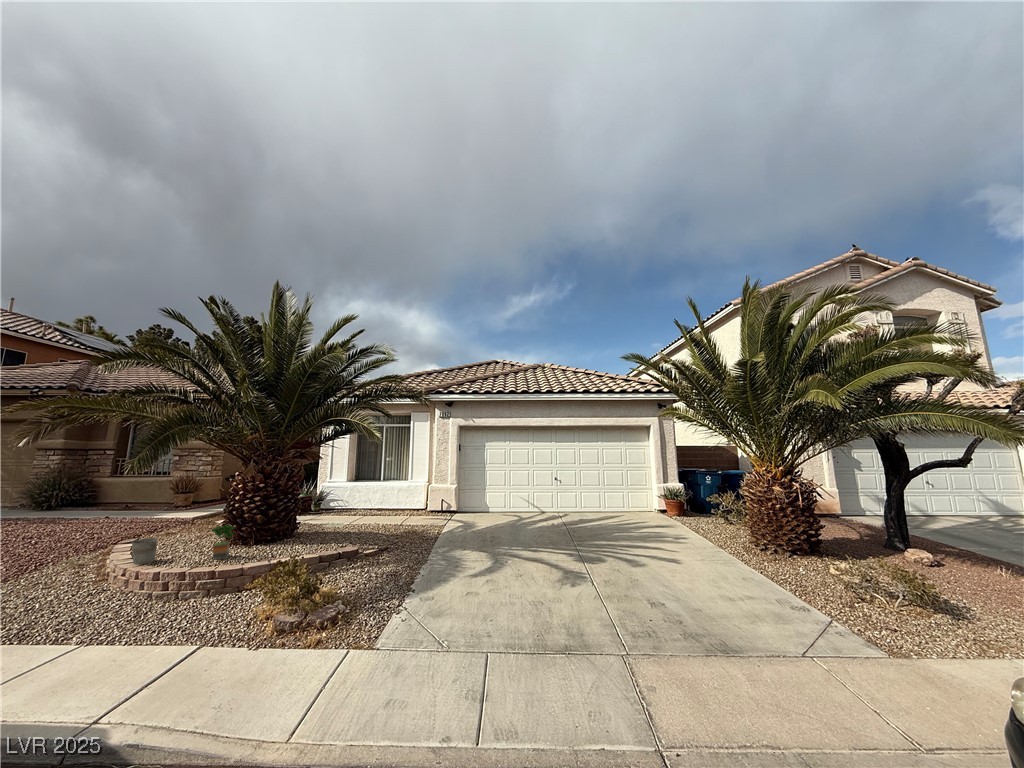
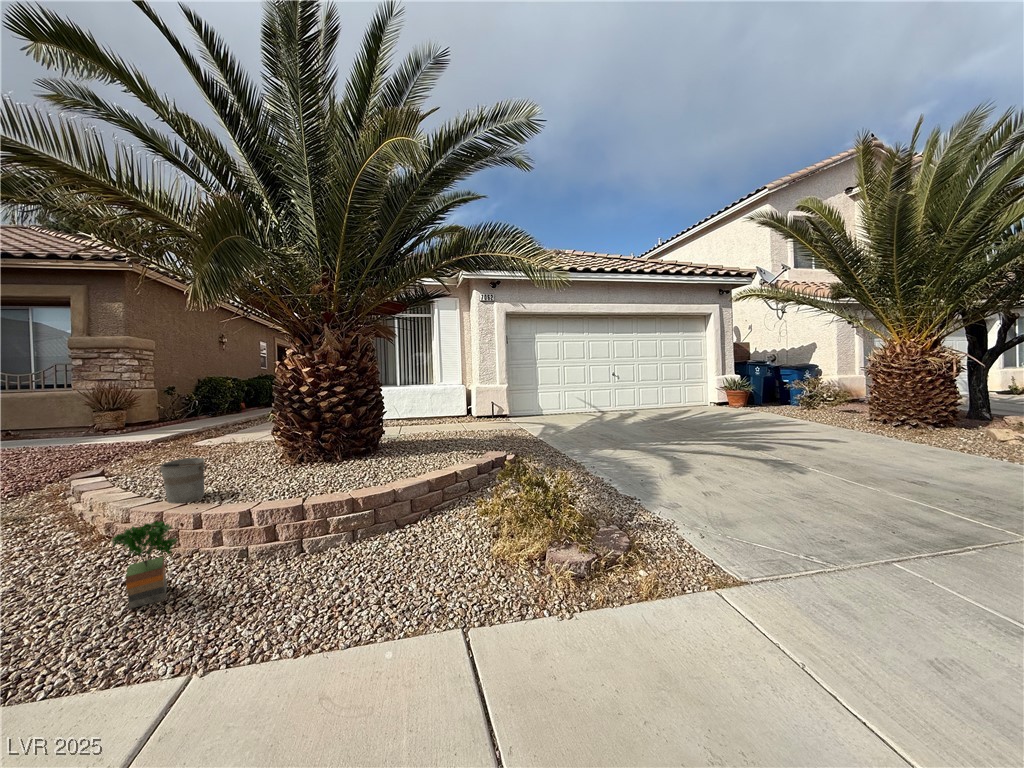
potted tree: present [211,525,234,560] -> present [112,521,176,609]

